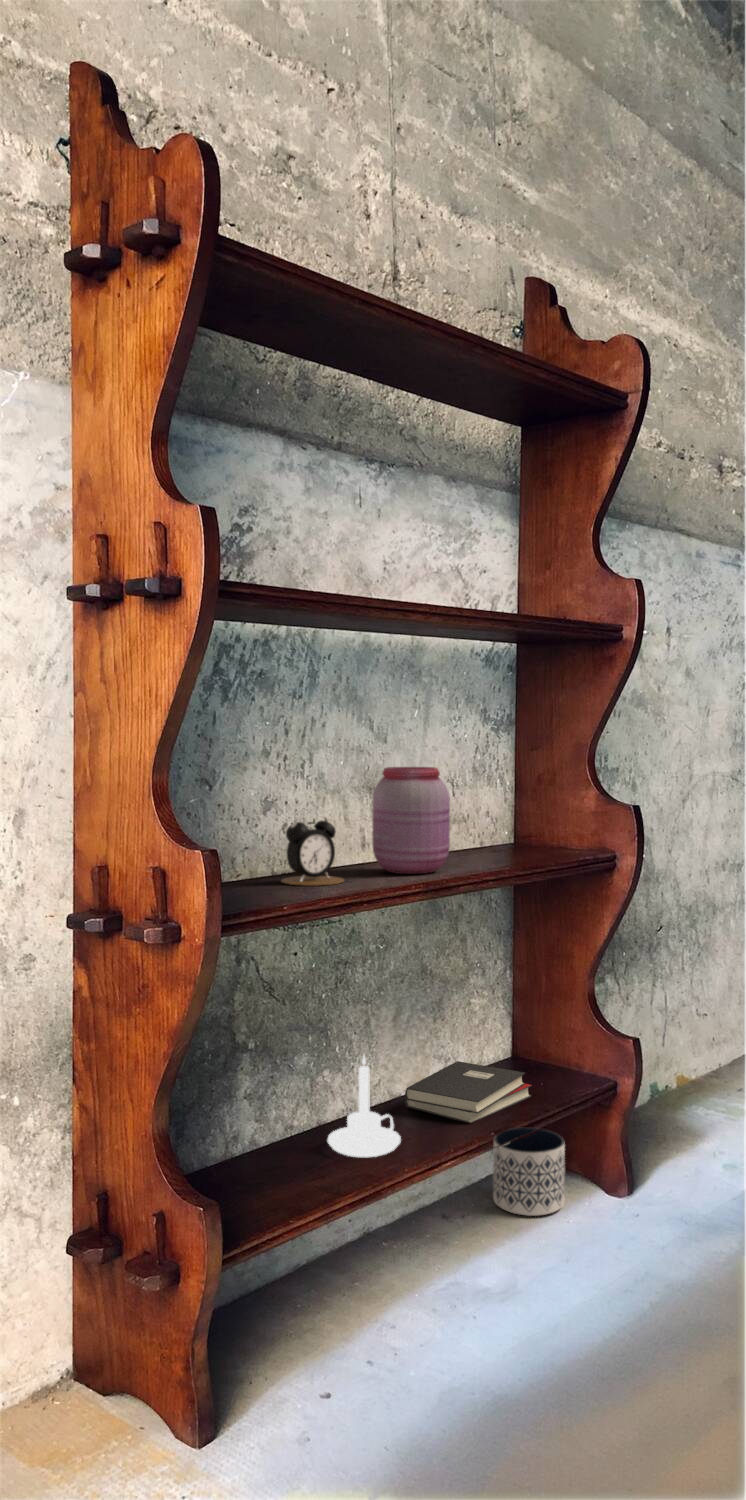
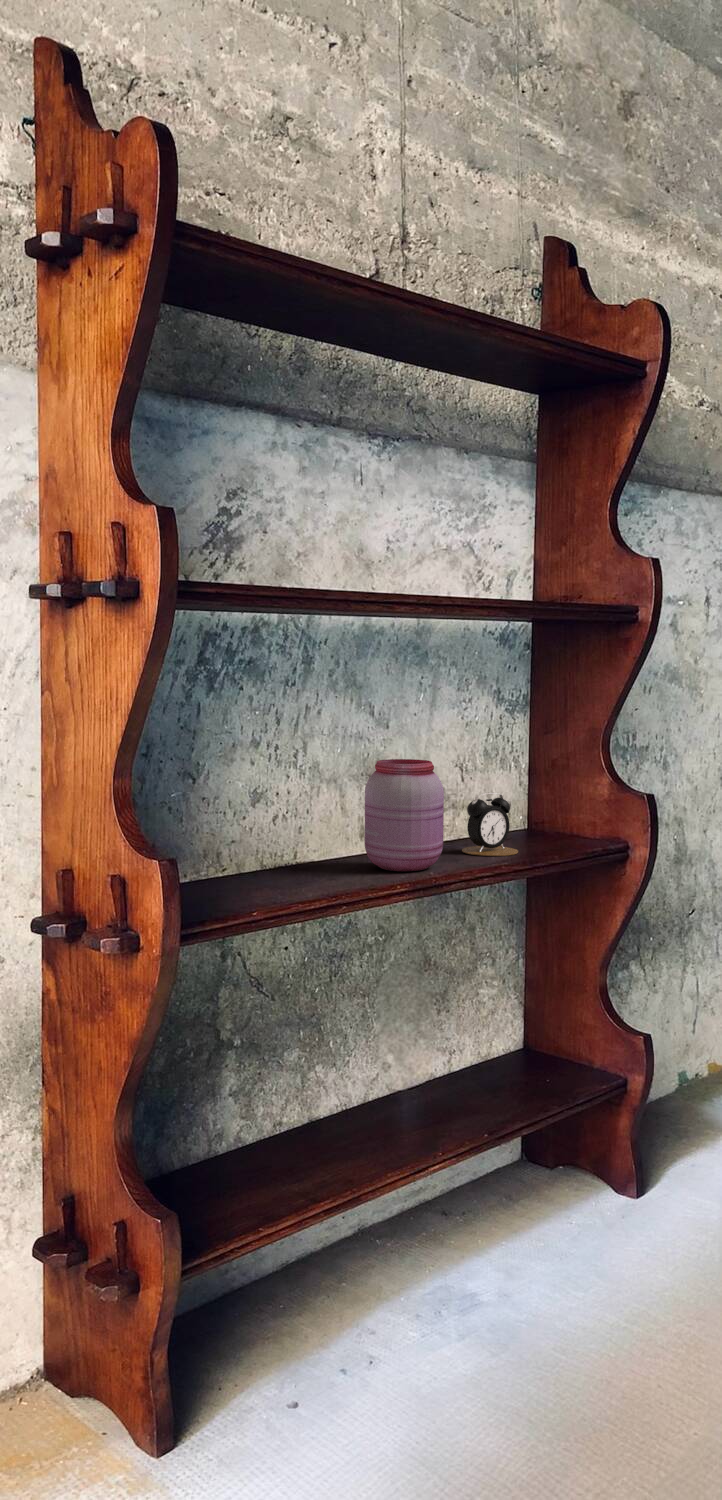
alarm clock: present [282,816,344,886] -> present [462,793,518,856]
candle holder: present [328,1056,401,1157] -> none [313,1052,387,1158]
hardback book: present [405,1061,532,1123] -> none [400,1055,533,1124]
planter: present [493,1128,565,1216] -> none [496,1122,569,1213]

